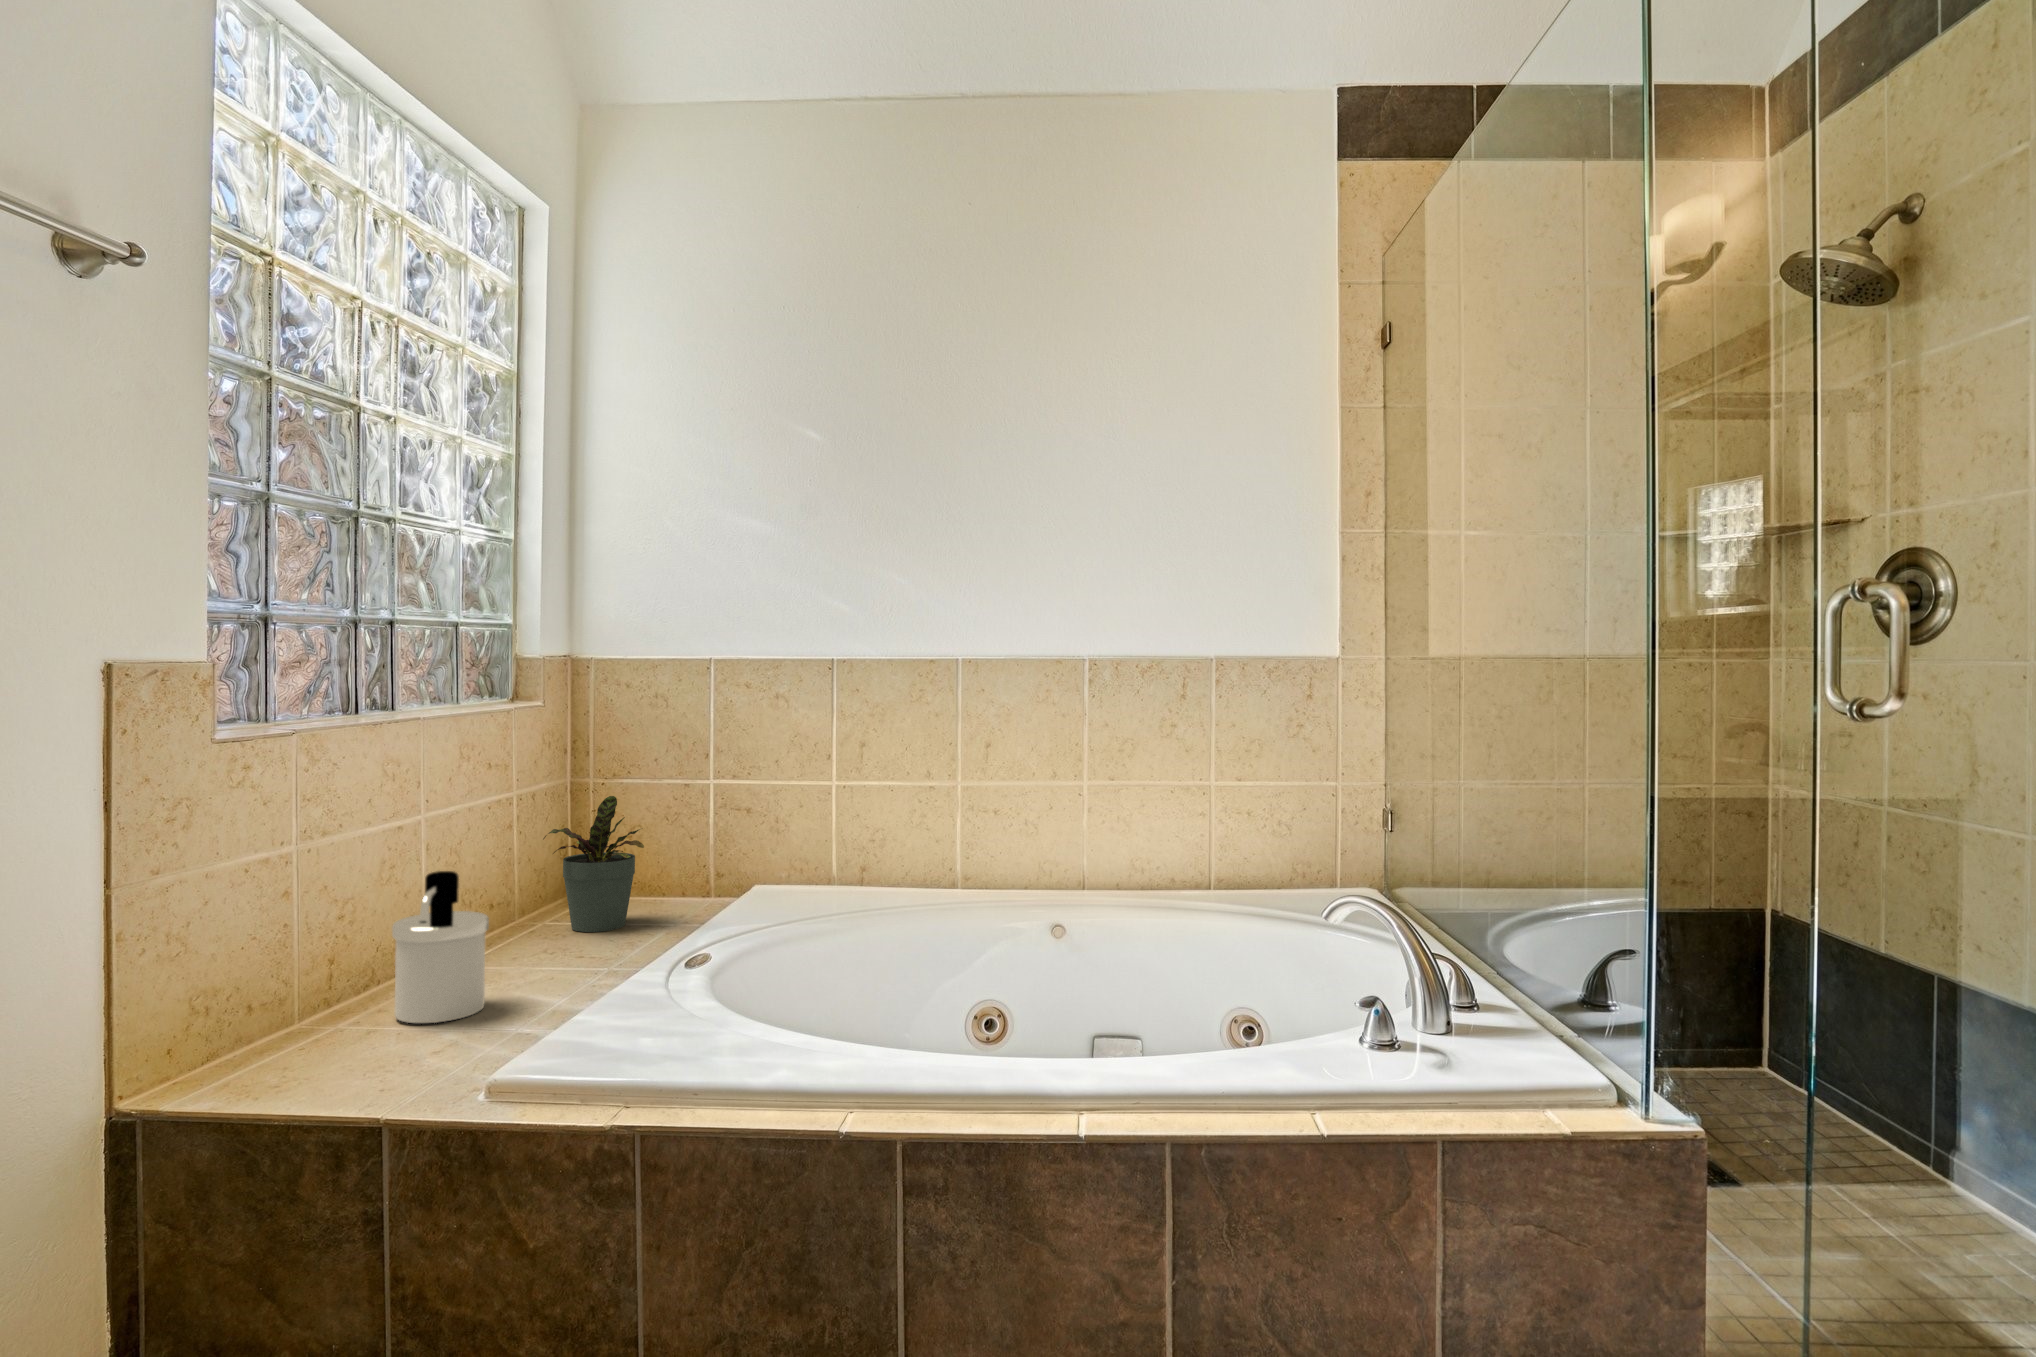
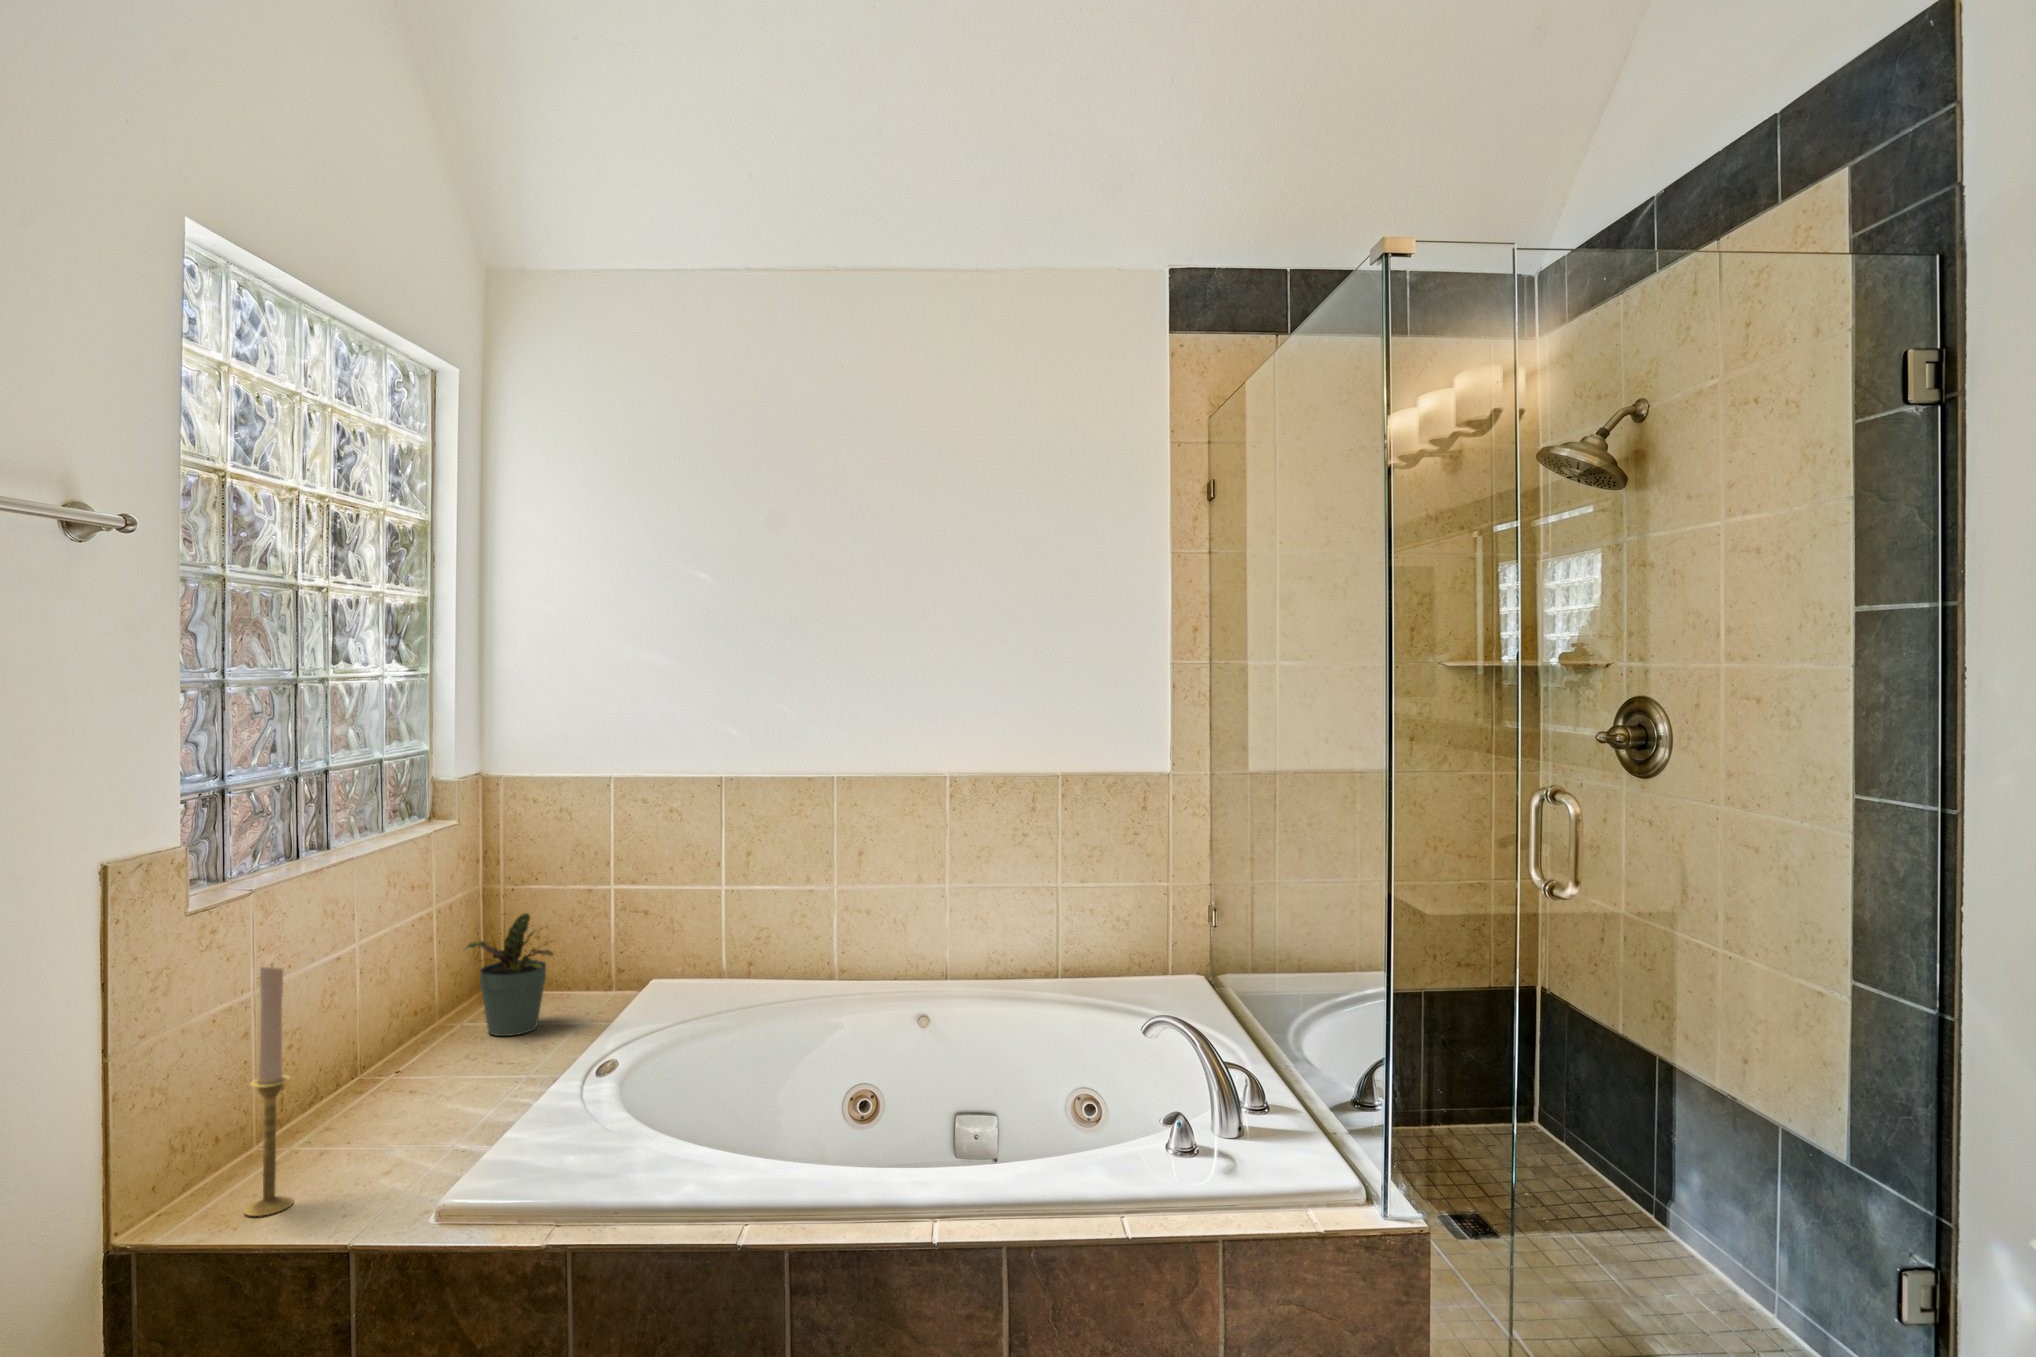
candlestick: none [268,790,327,1088] -> present [244,966,293,1216]
soap dispenser: present [392,871,489,1023] -> none [339,1008,425,1144]

